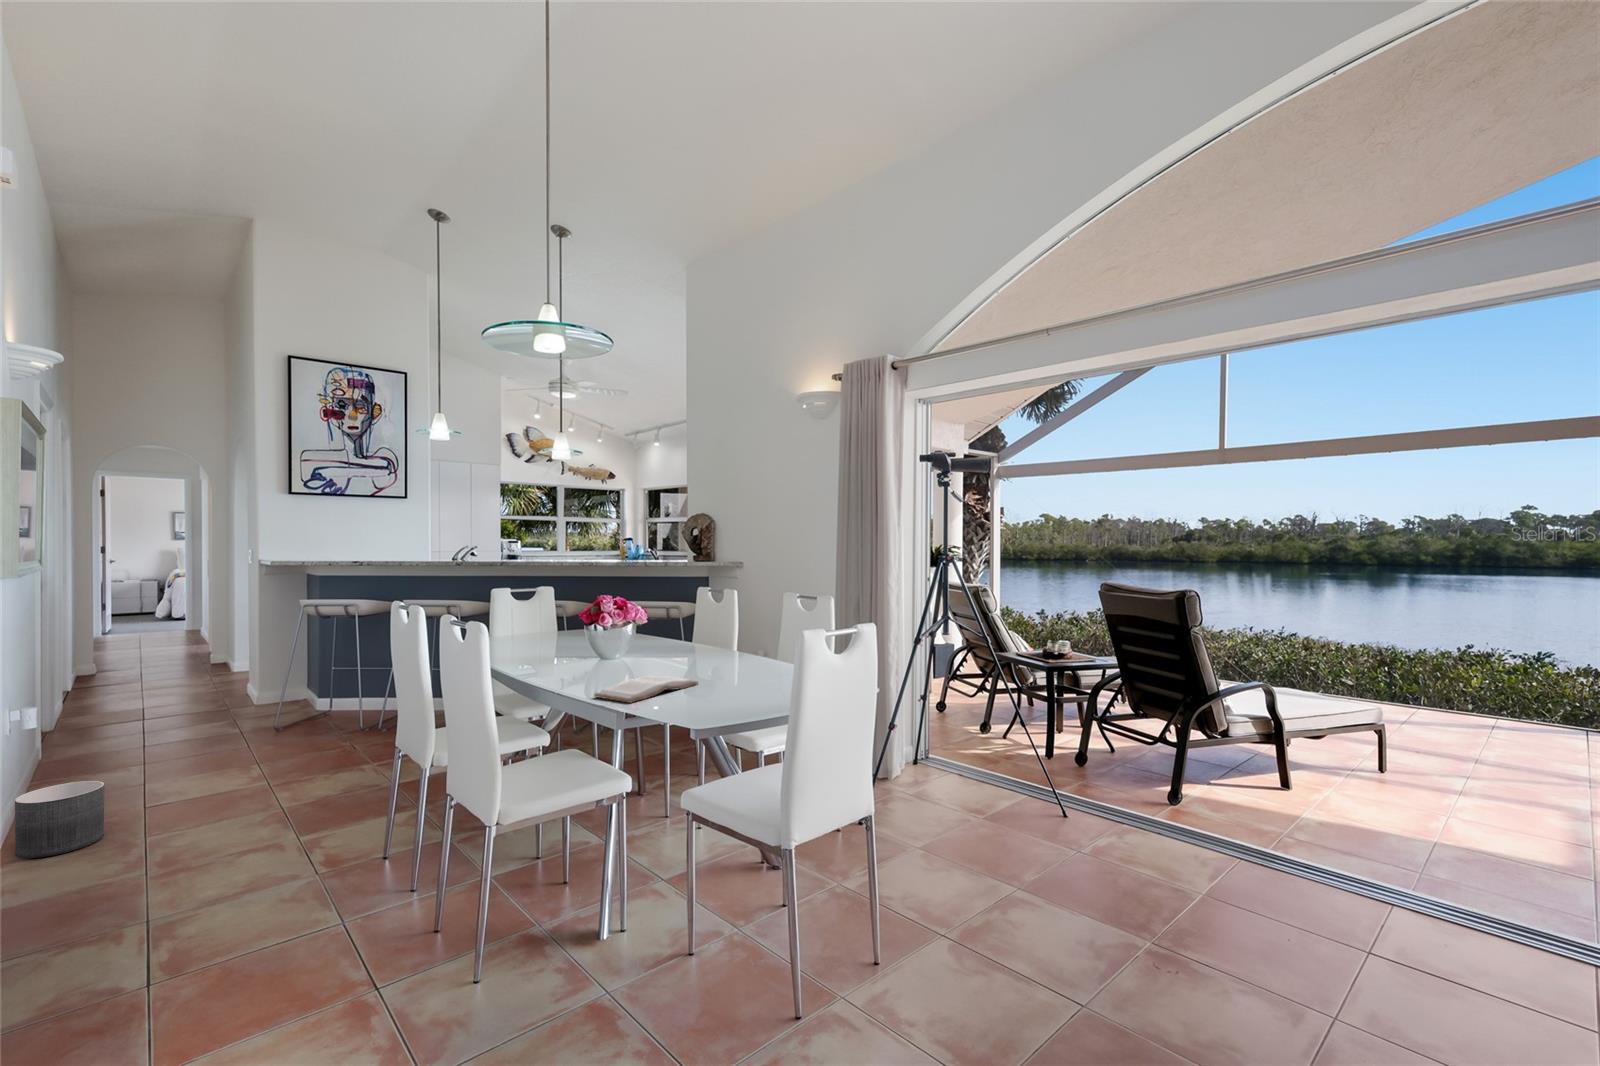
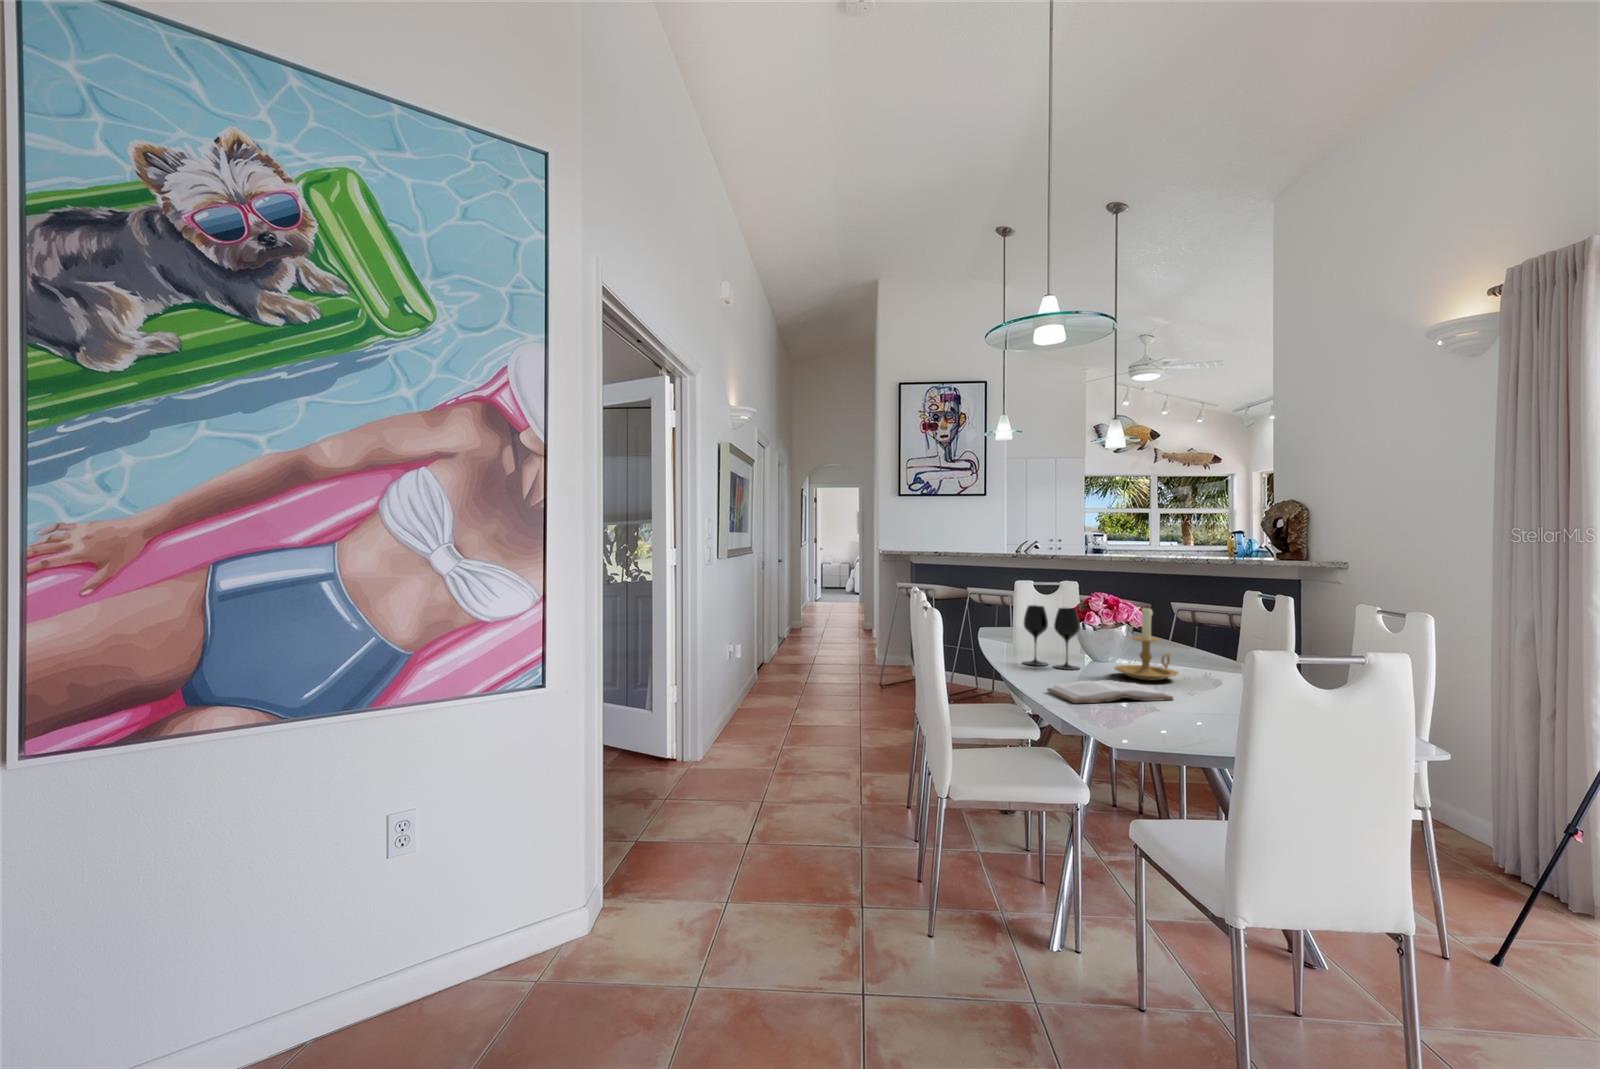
candle holder: none [632,605,685,672] -> present [1115,608,1178,681]
wine glass: none [539,613,597,675] -> present [1024,605,1080,670]
planter: present [15,781,104,858] -> none [729,689,769,734]

